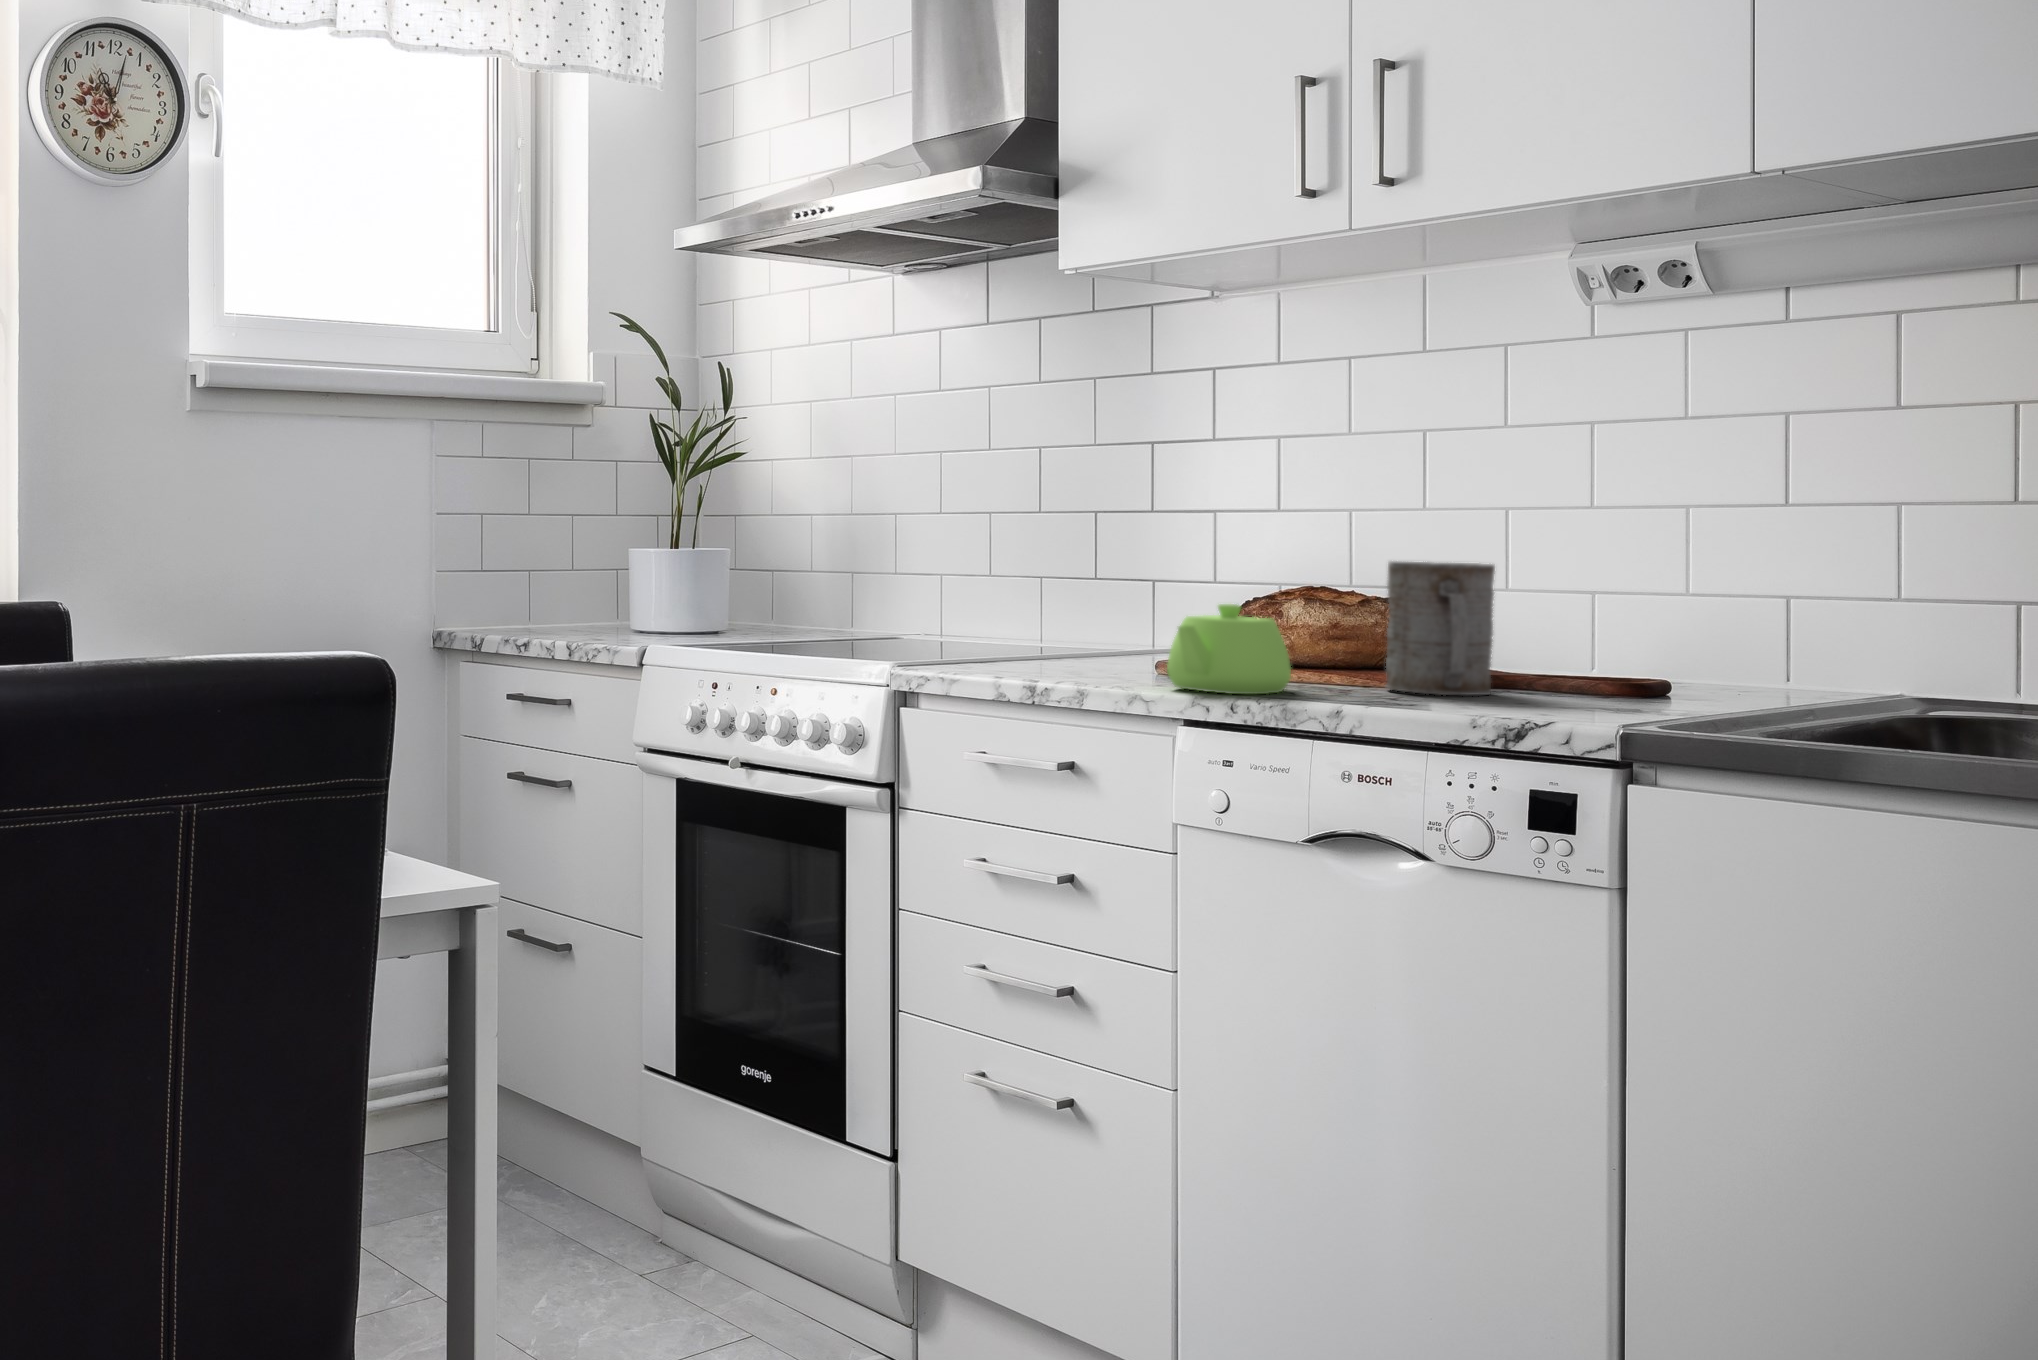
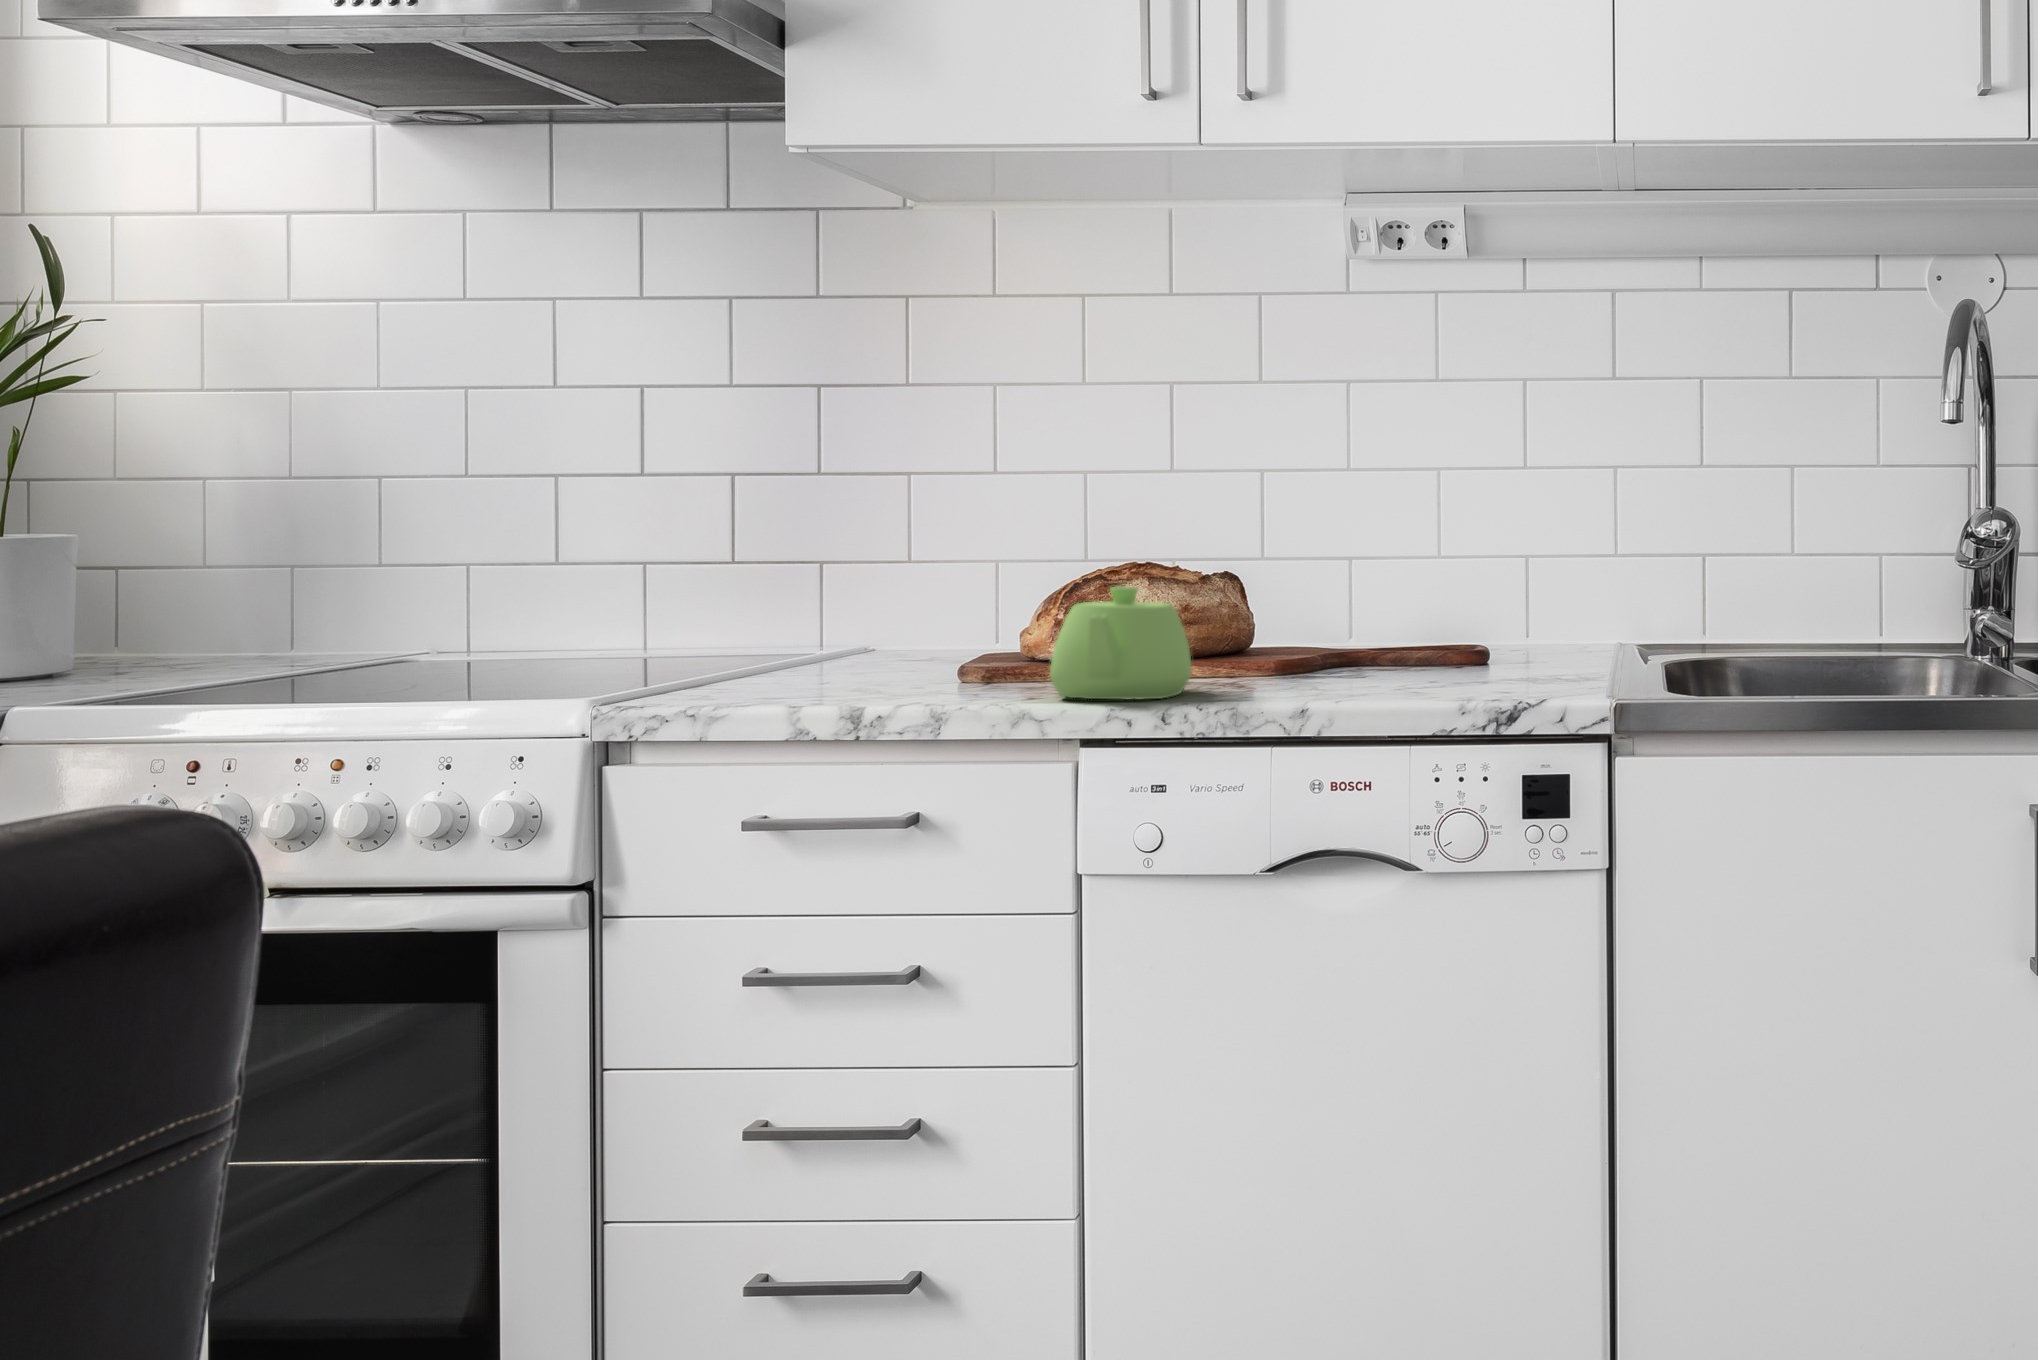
mug: present [1386,561,1495,695] -> none [1261,530,1372,680]

